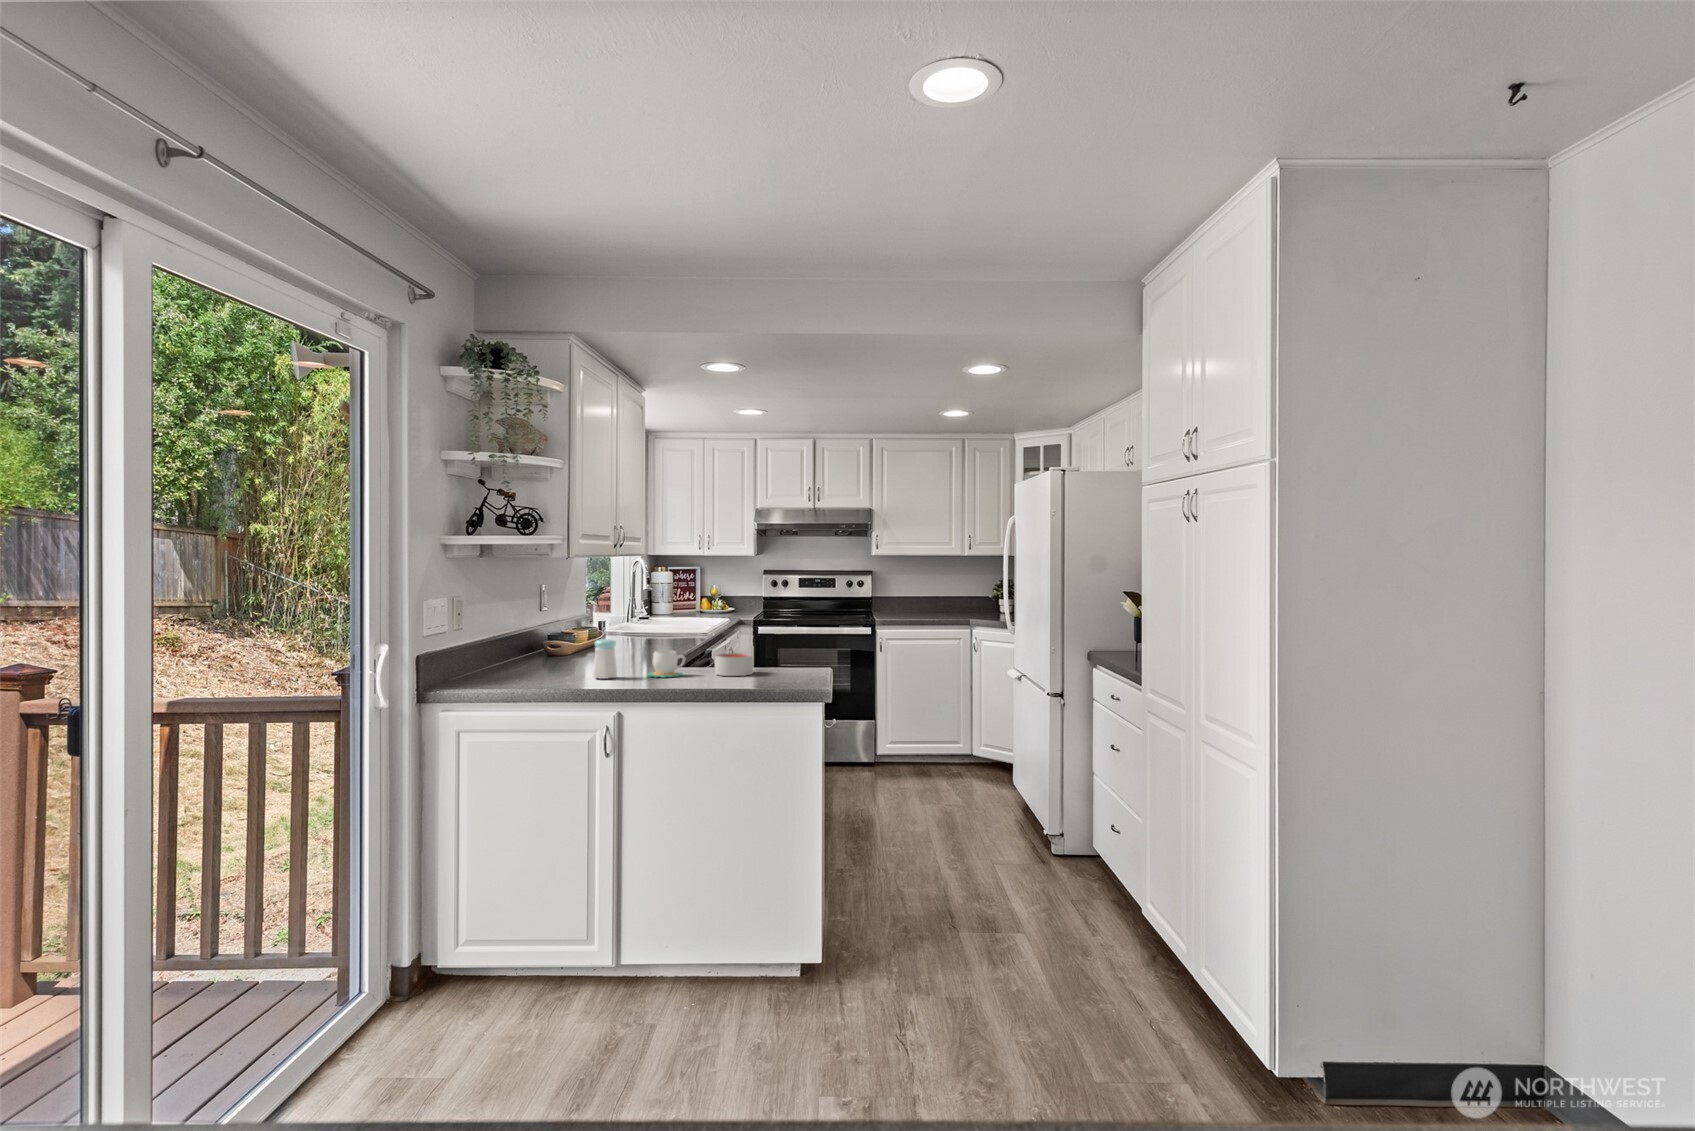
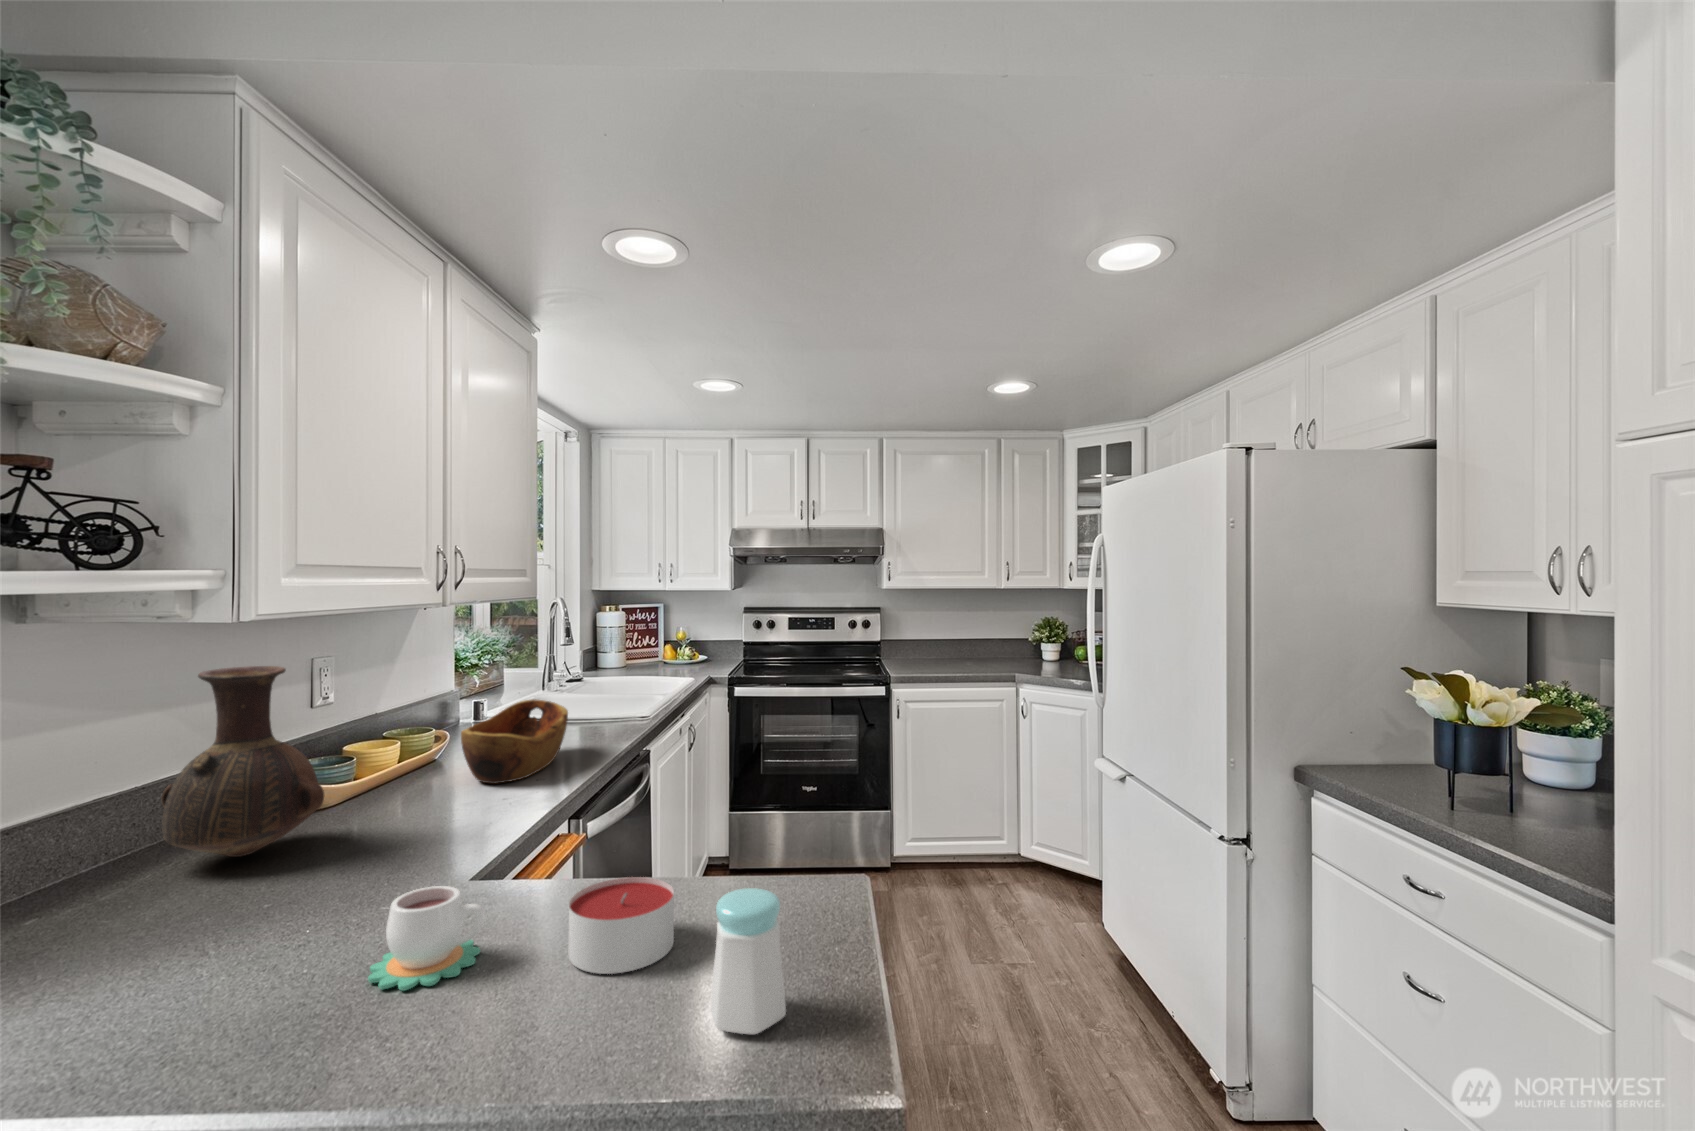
vase: none [517,579,587,663] -> present [162,666,324,857]
wooden bowl: none [621,613,671,650] -> present [461,699,568,784]
salt shaker: present [593,639,617,679] -> present [711,888,786,1034]

